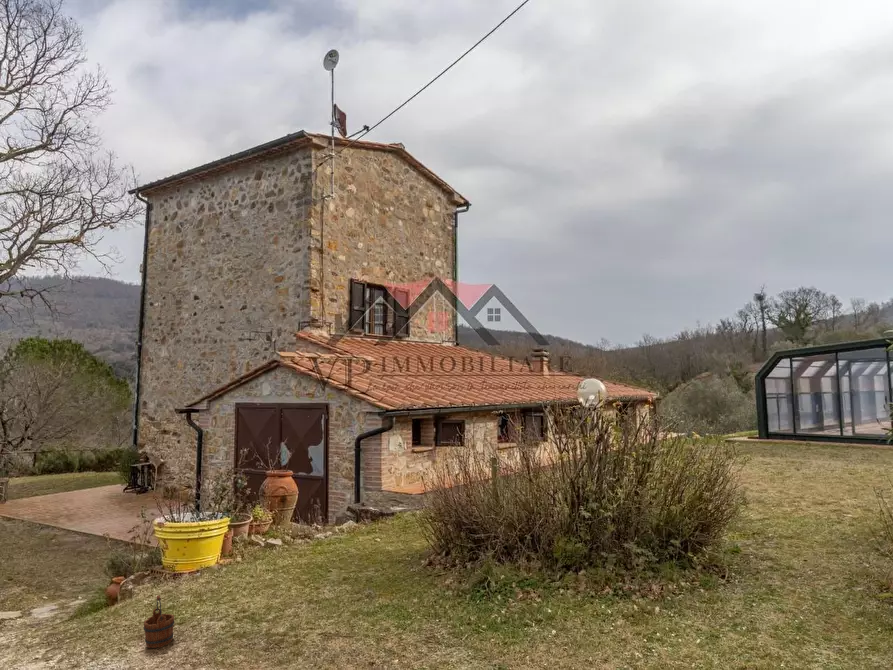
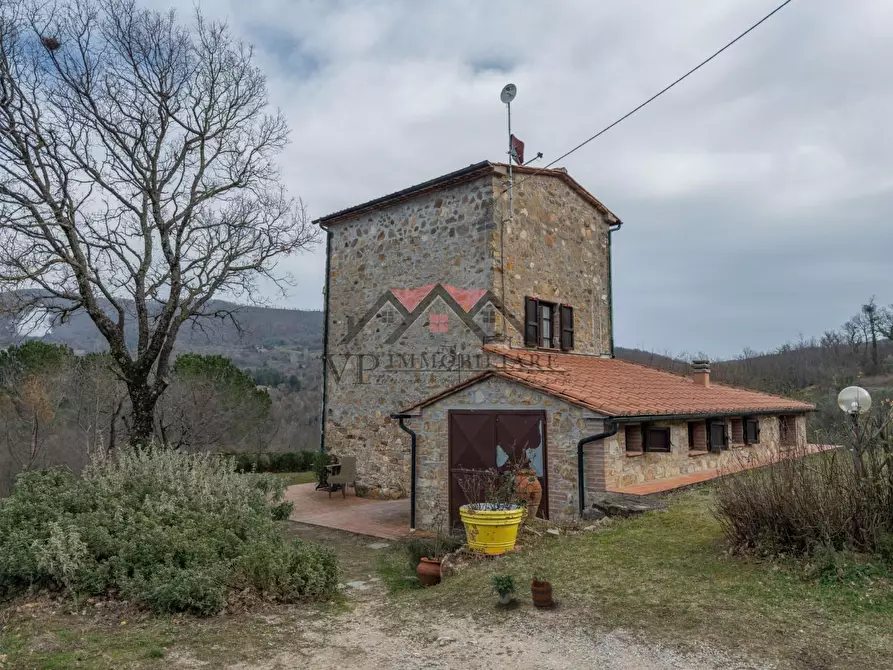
chair: none [129,454,166,501] -> present [328,457,358,499]
potted plant: none [91,604,142,644] -> present [488,575,520,604]

